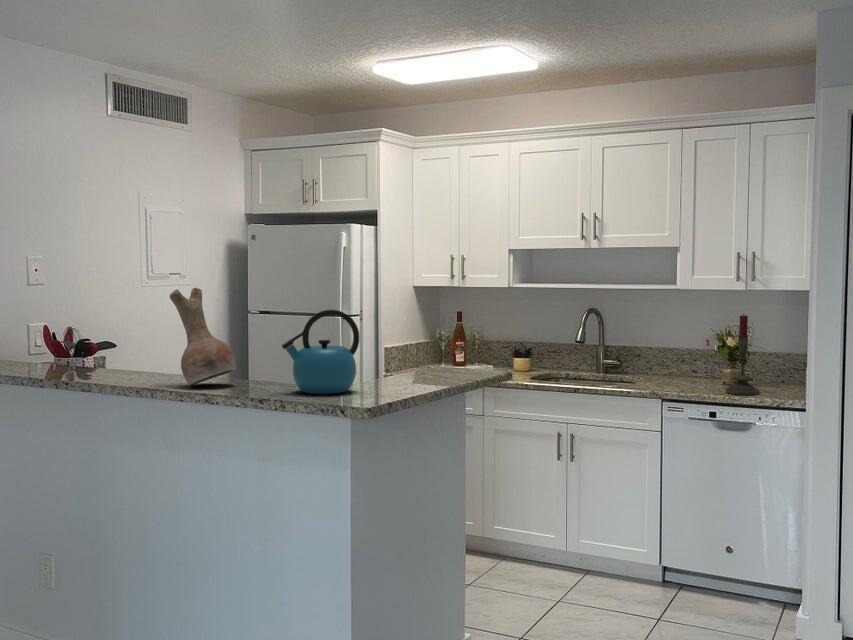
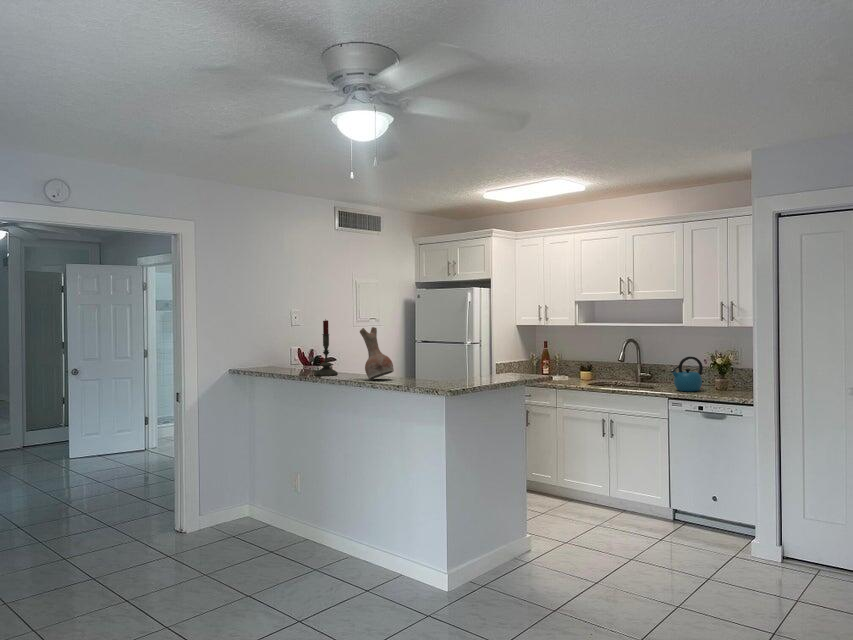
kettle: present [282,310,359,394] -> present [670,357,703,392]
candle: present [726,315,759,395] -> present [315,320,338,376]

